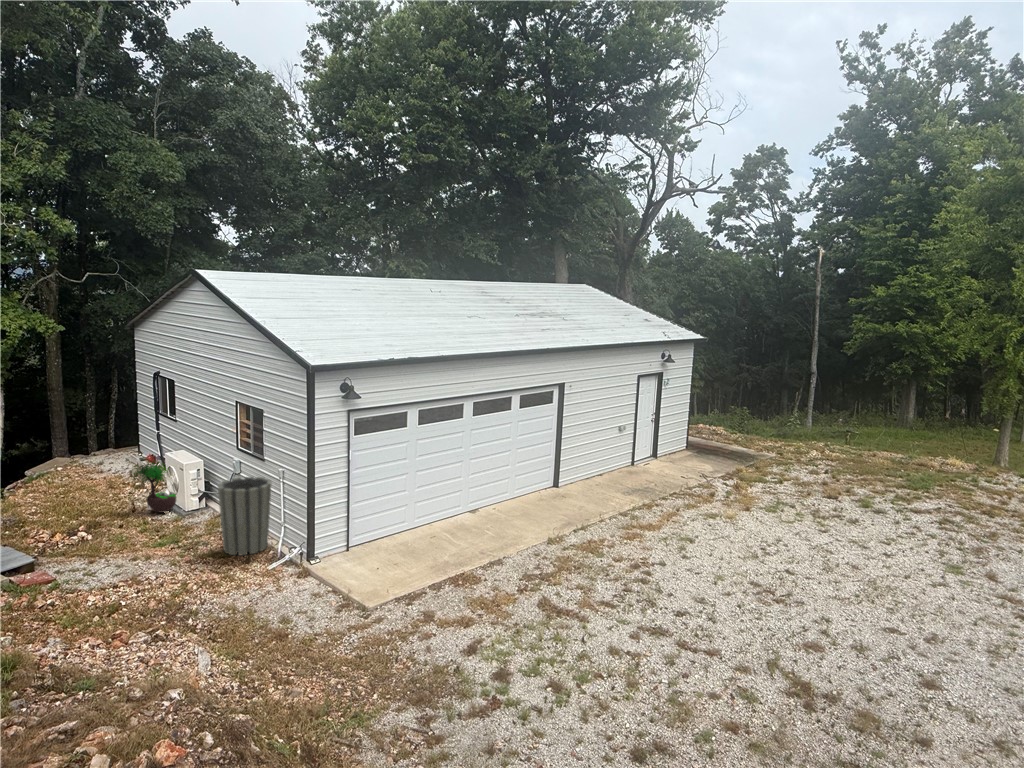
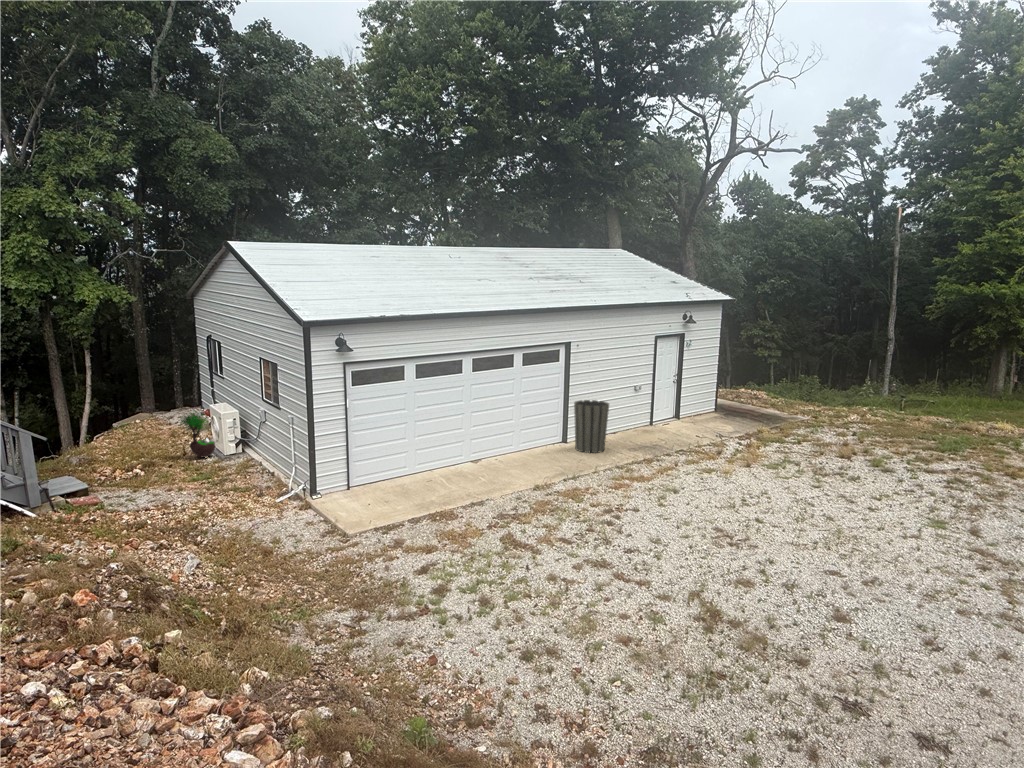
trash can: present [218,477,271,555] -> present [574,400,609,453]

